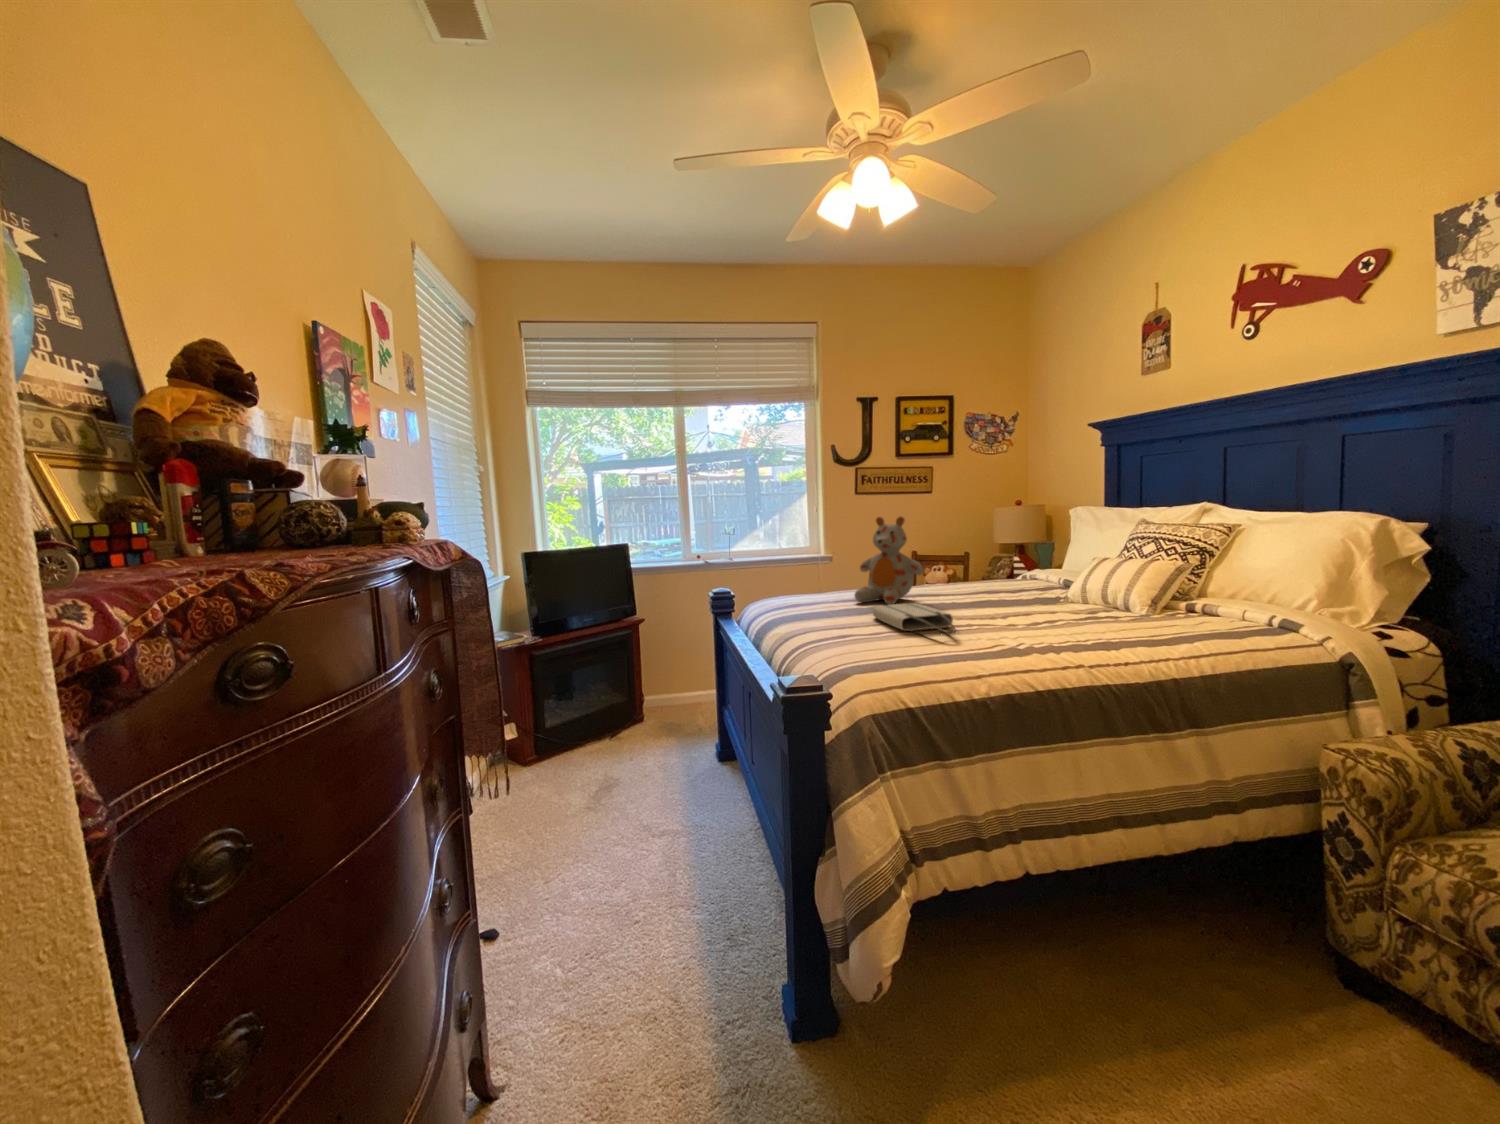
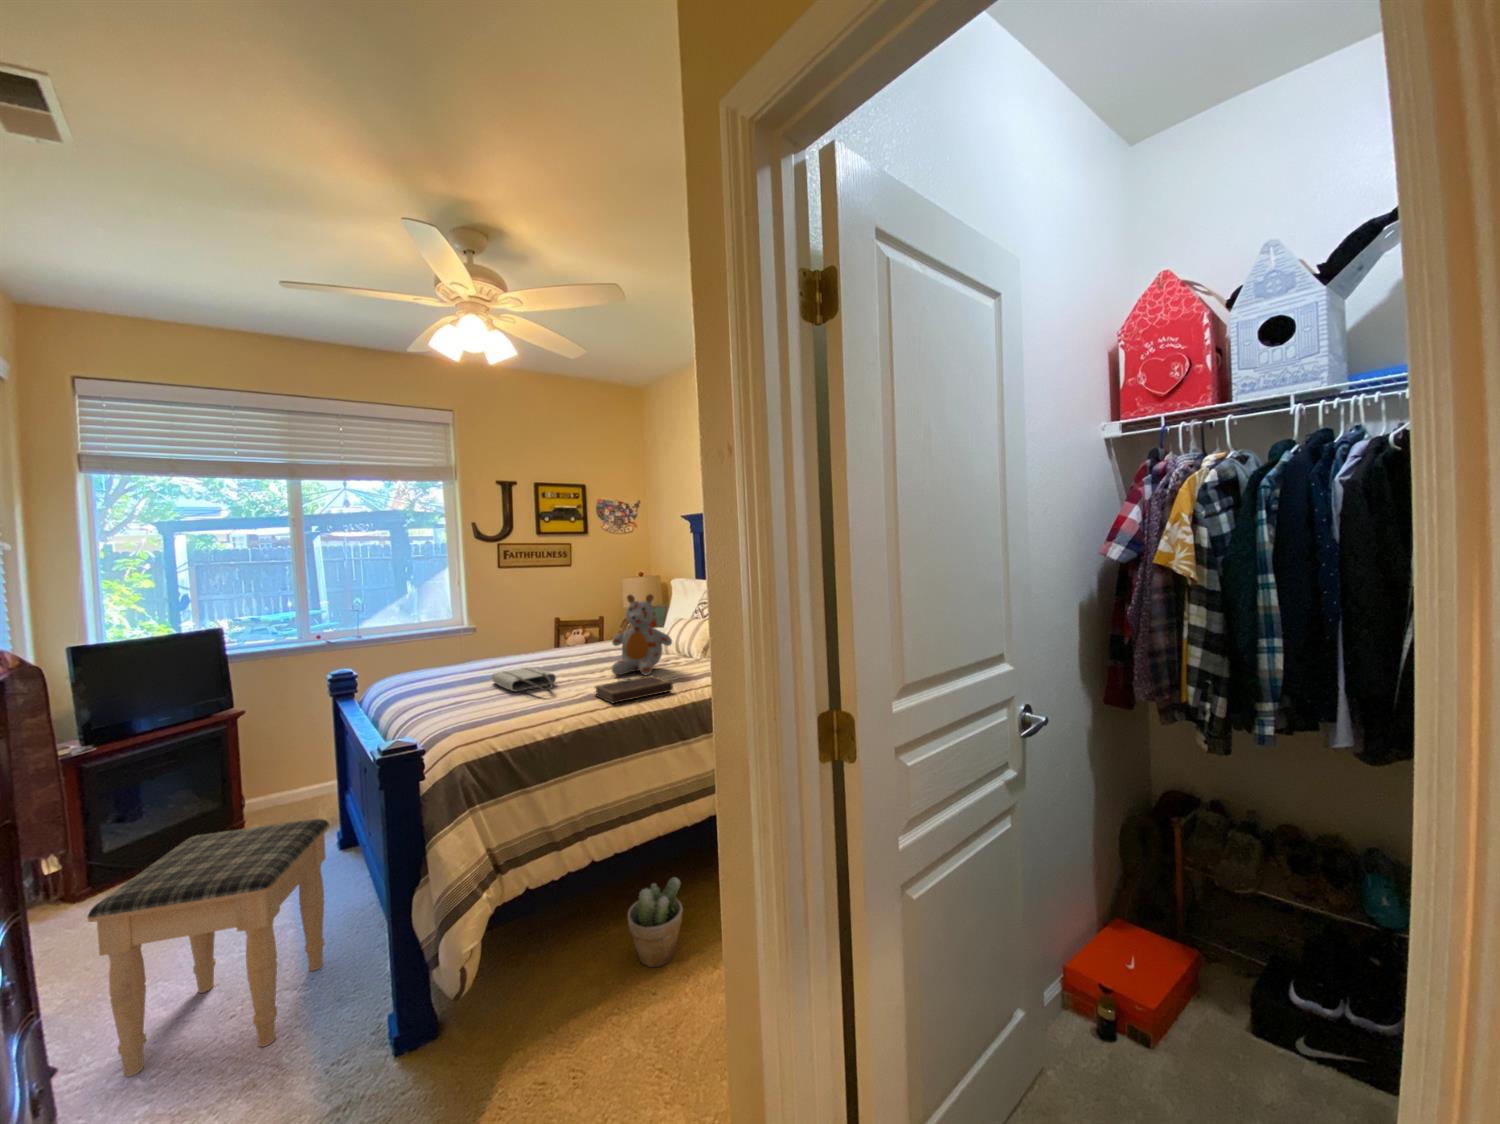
stuffed bear: present [854,516,924,605] -> present [611,594,672,675]
notebook: none [1016,630,1143,664] -> present [595,676,673,704]
footstool: none [542,733,720,959] -> present [87,819,330,1077]
potted plant: none [1075,930,1170,1054] -> present [628,877,683,967]

